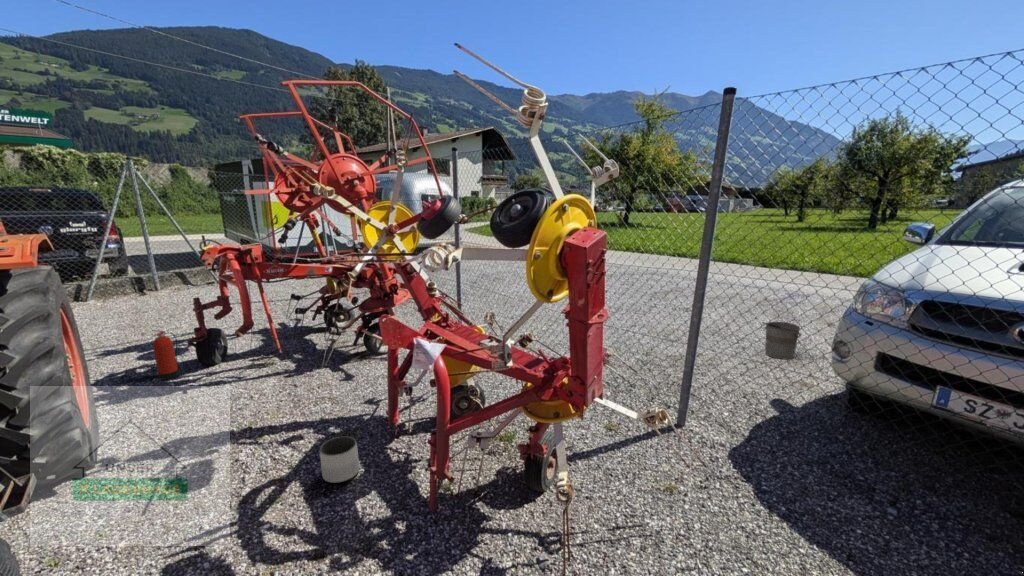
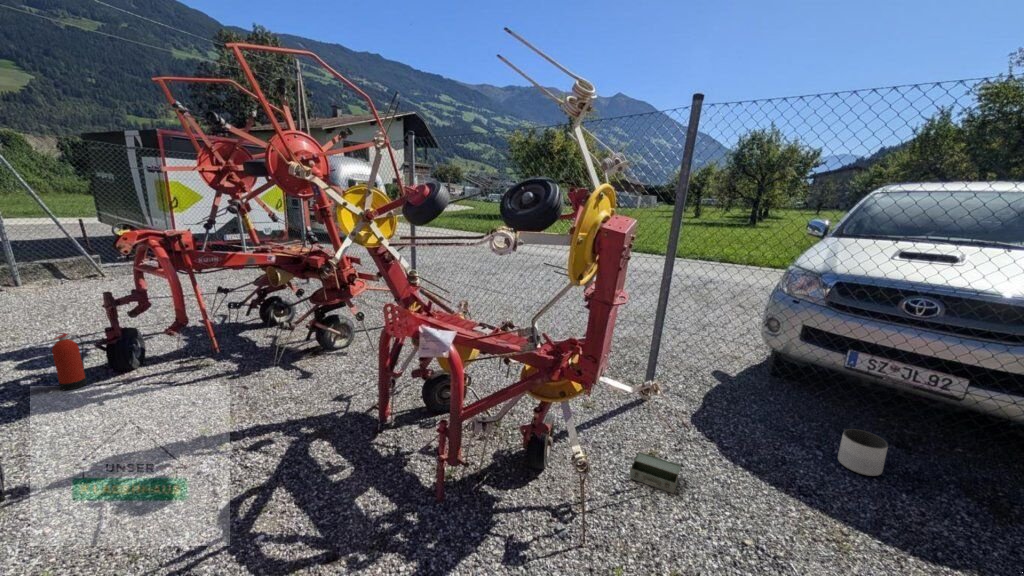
bucket: present [764,322,801,359] -> none [683,307,714,338]
planter: present [320,437,359,483] -> present [838,429,888,476]
toolbox: none [638,486,699,537] -> present [630,452,681,493]

